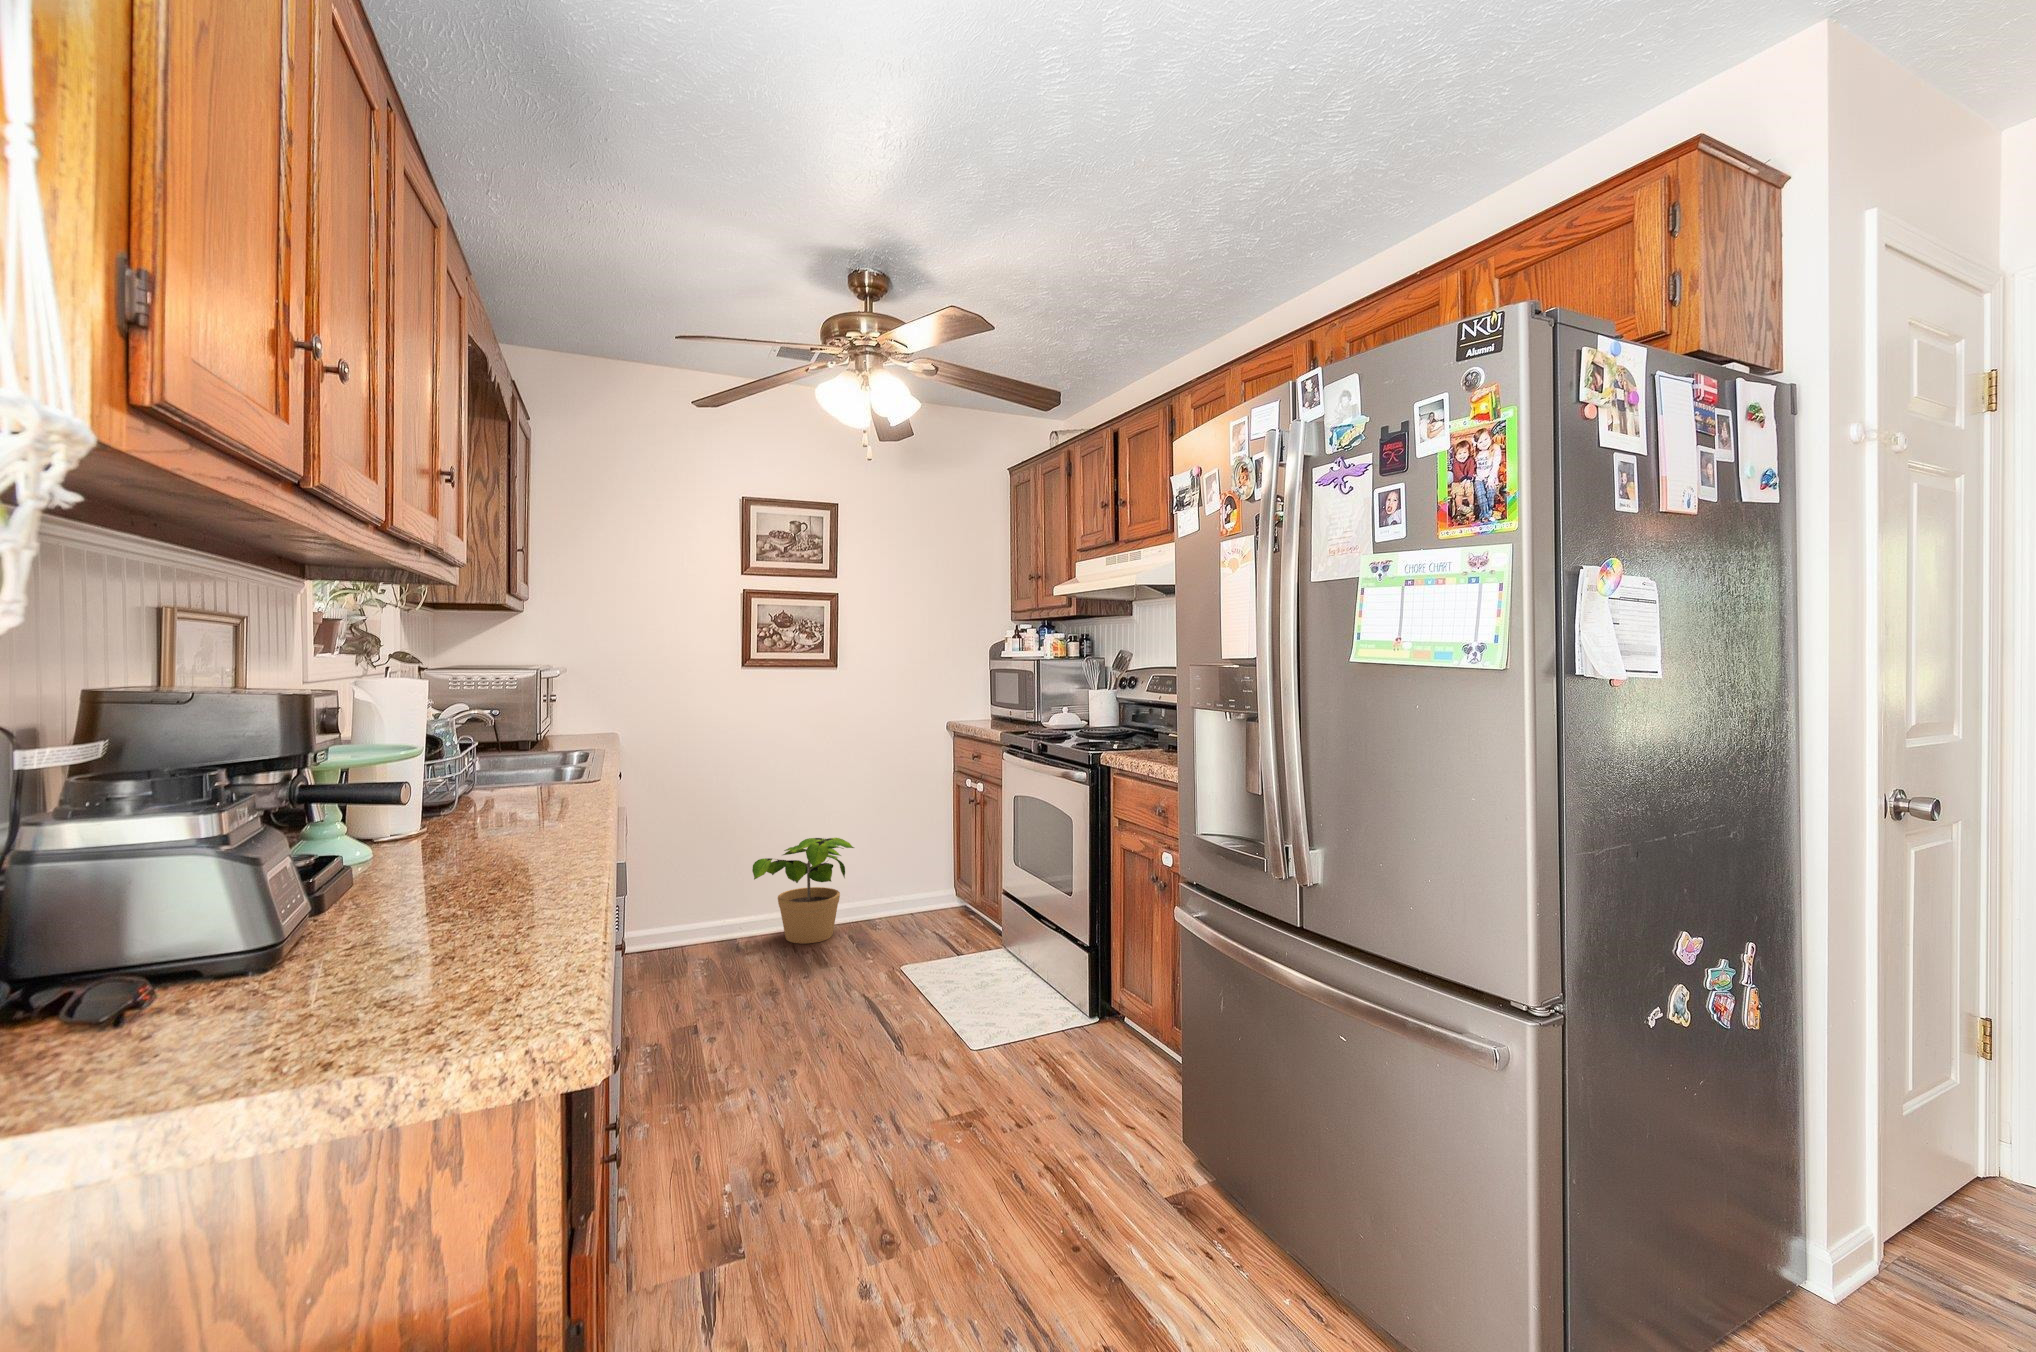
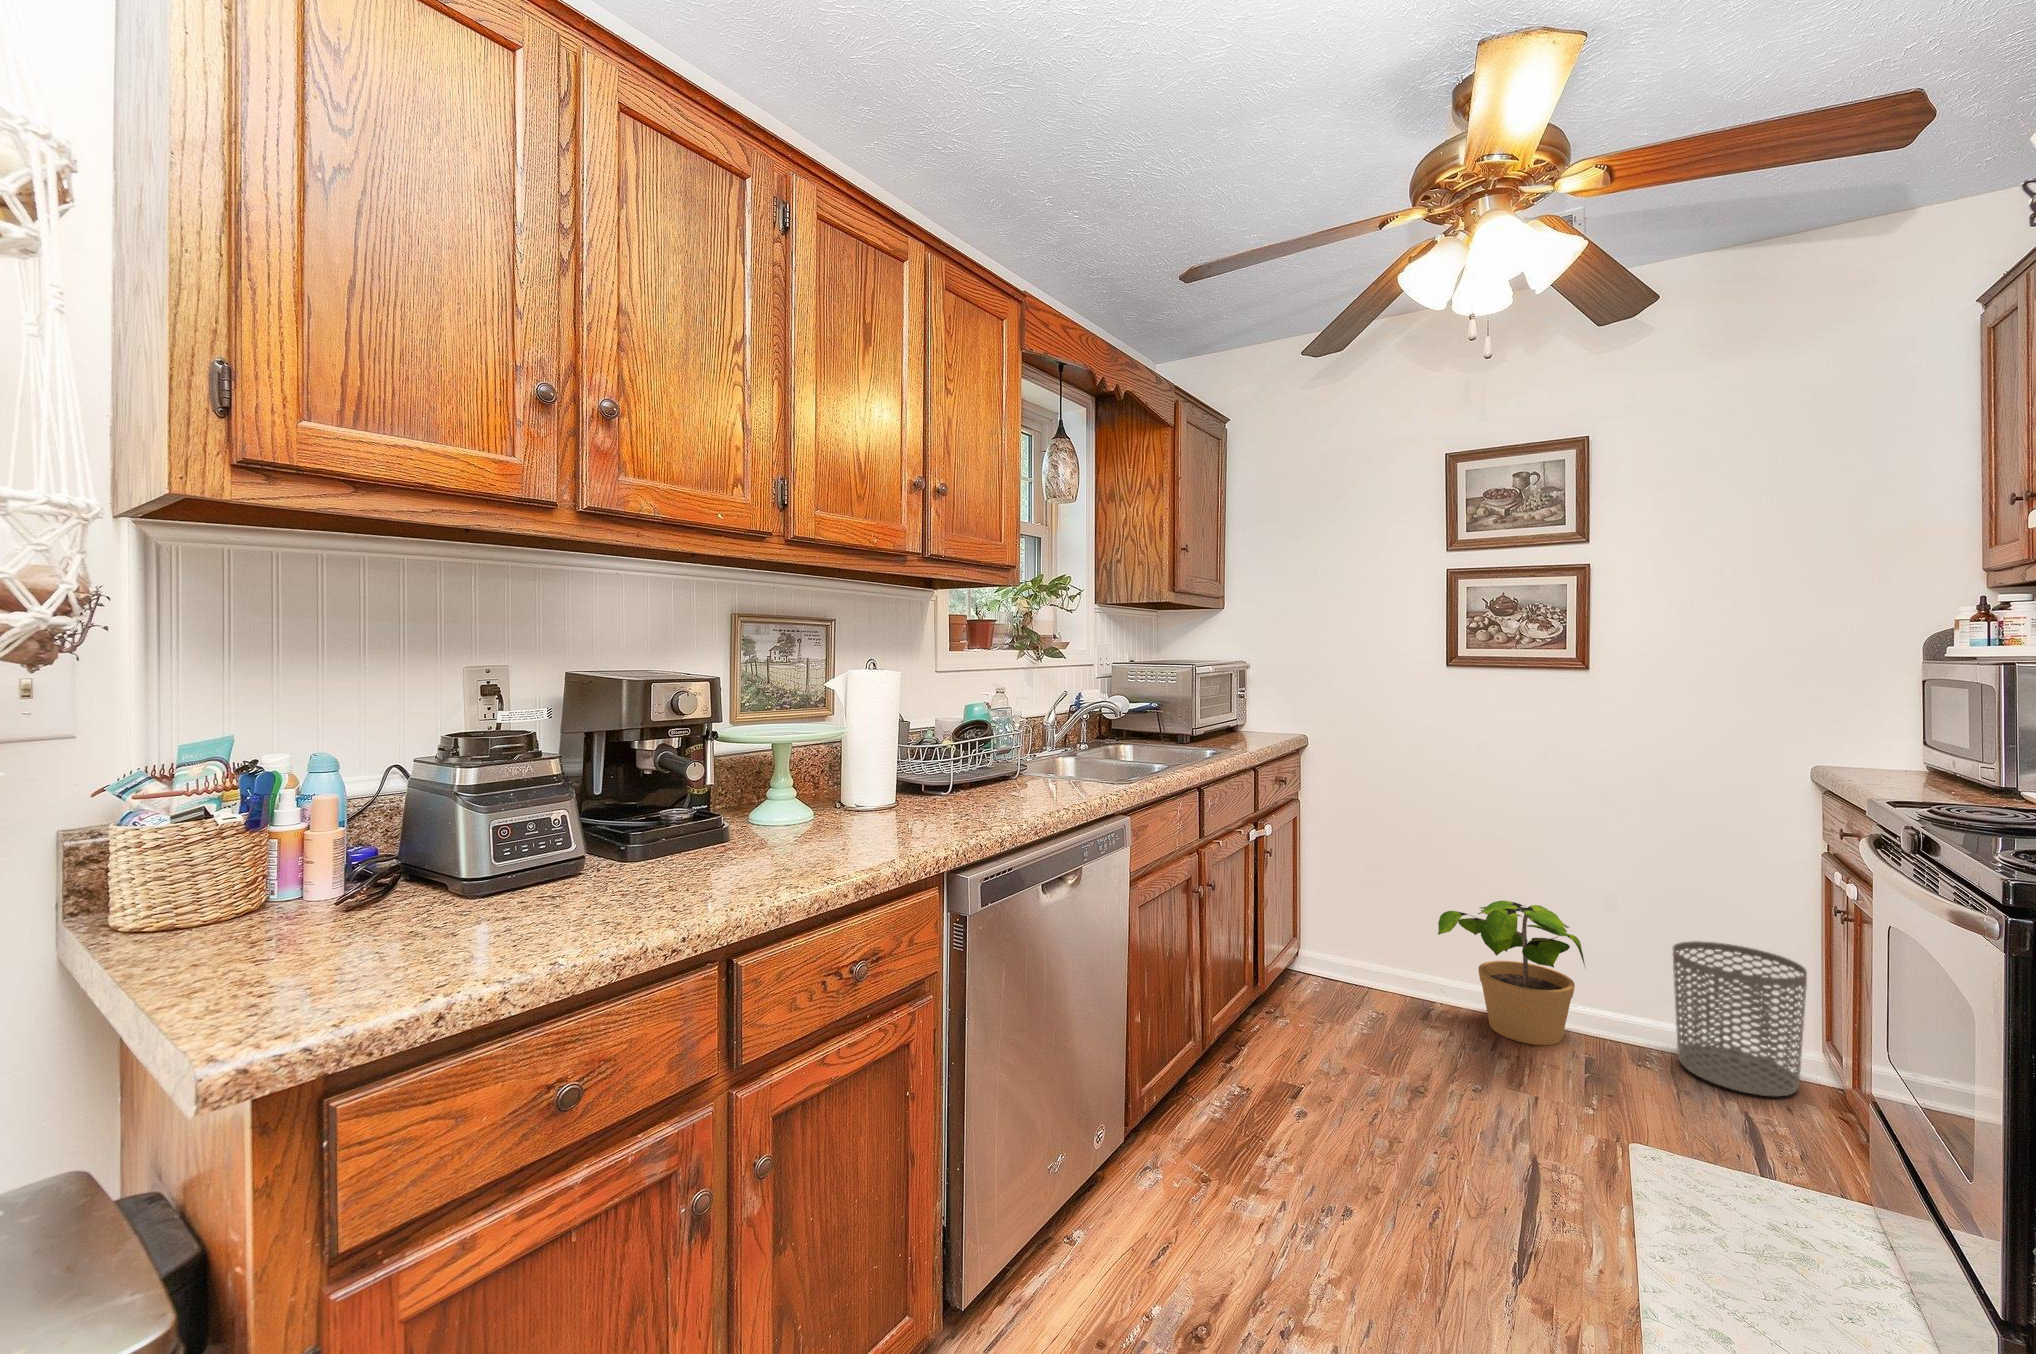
waste bin: none [891,841,953,927] -> present [1673,941,1807,1097]

